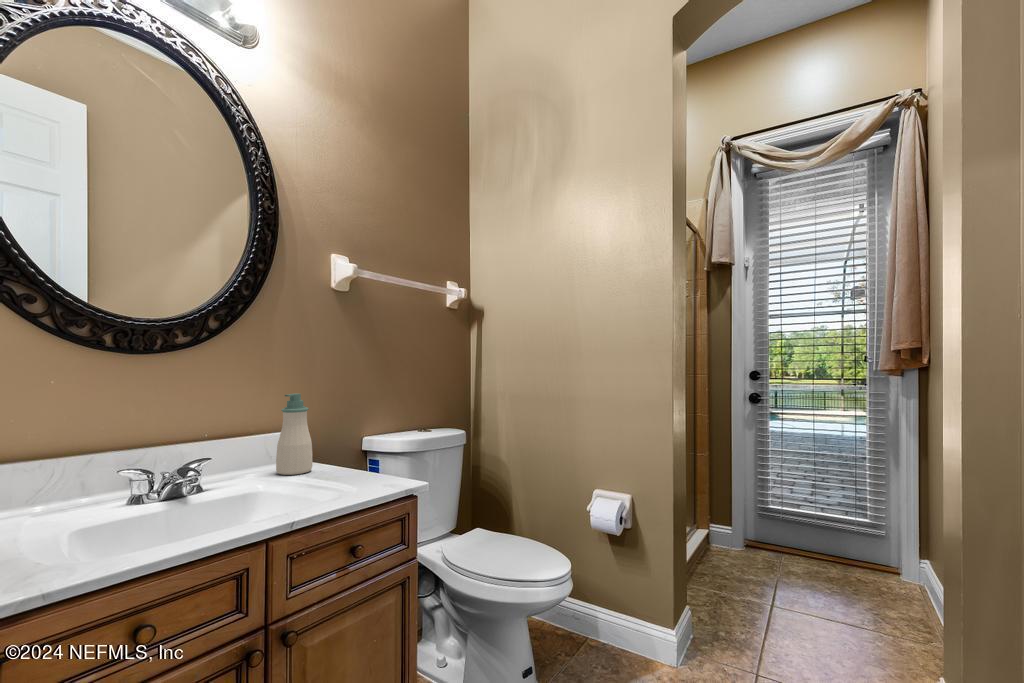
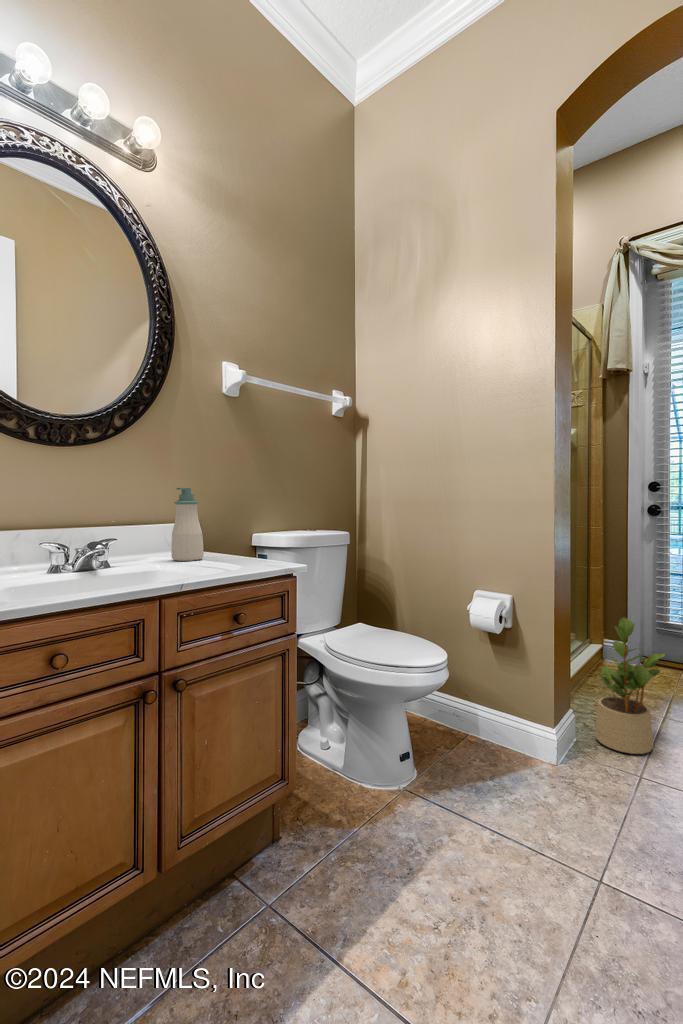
potted plant: none [711,512,773,651] -> present [595,618,665,754]

